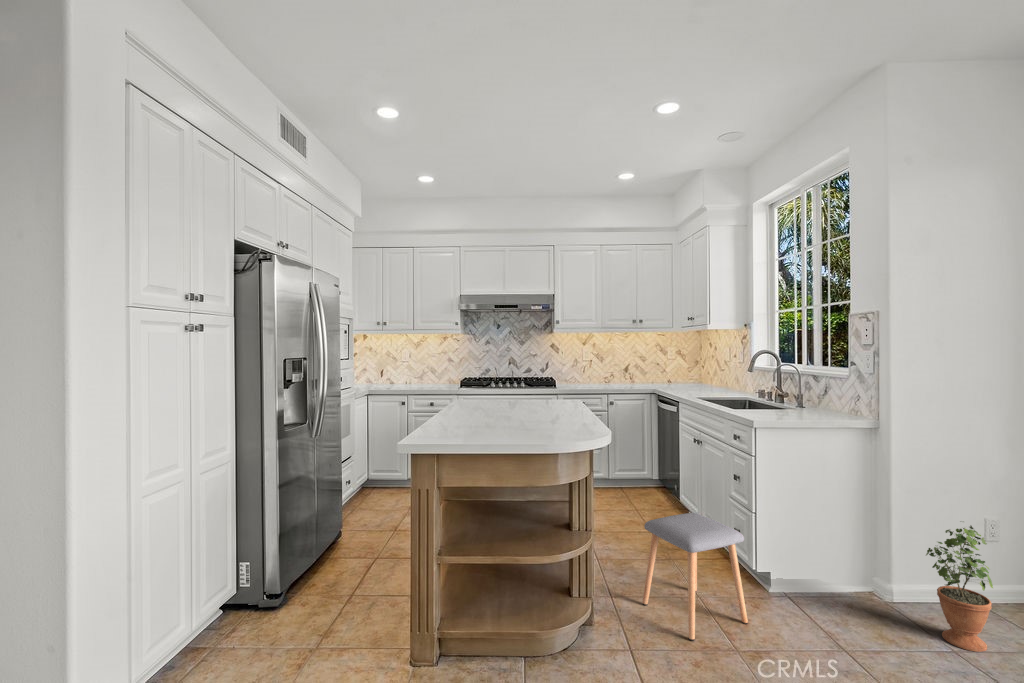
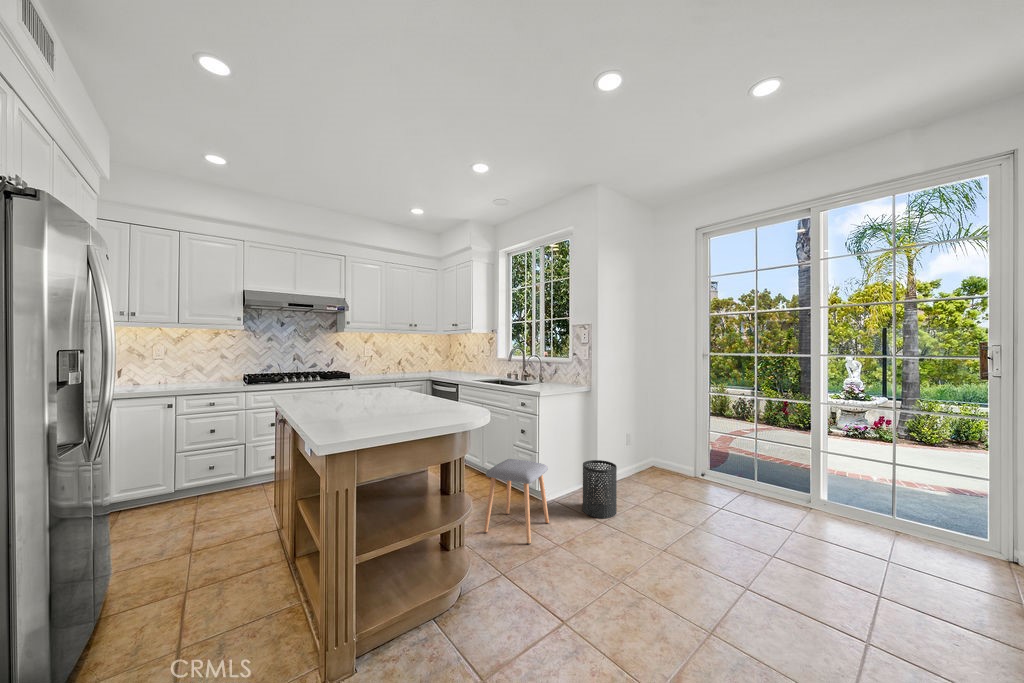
potted plant: present [926,526,993,652] -> none [620,436,647,502]
trash can: none [822,545,895,654] -> present [583,460,617,518]

